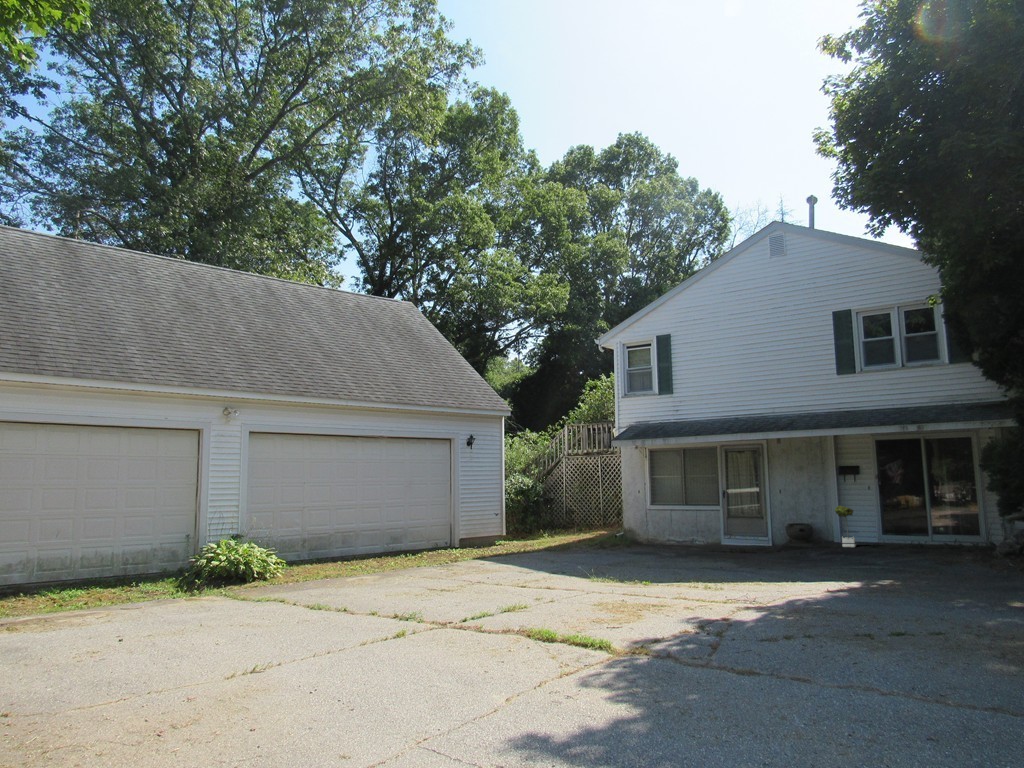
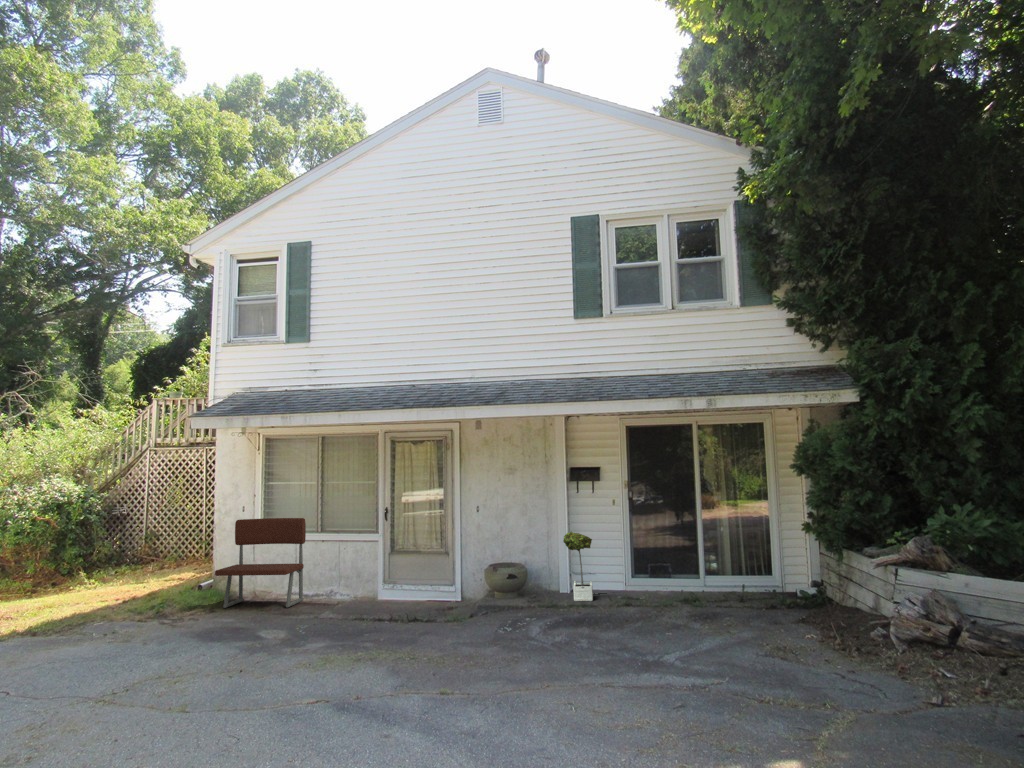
bench: none [629,496,677,544] -> present [215,518,306,608]

